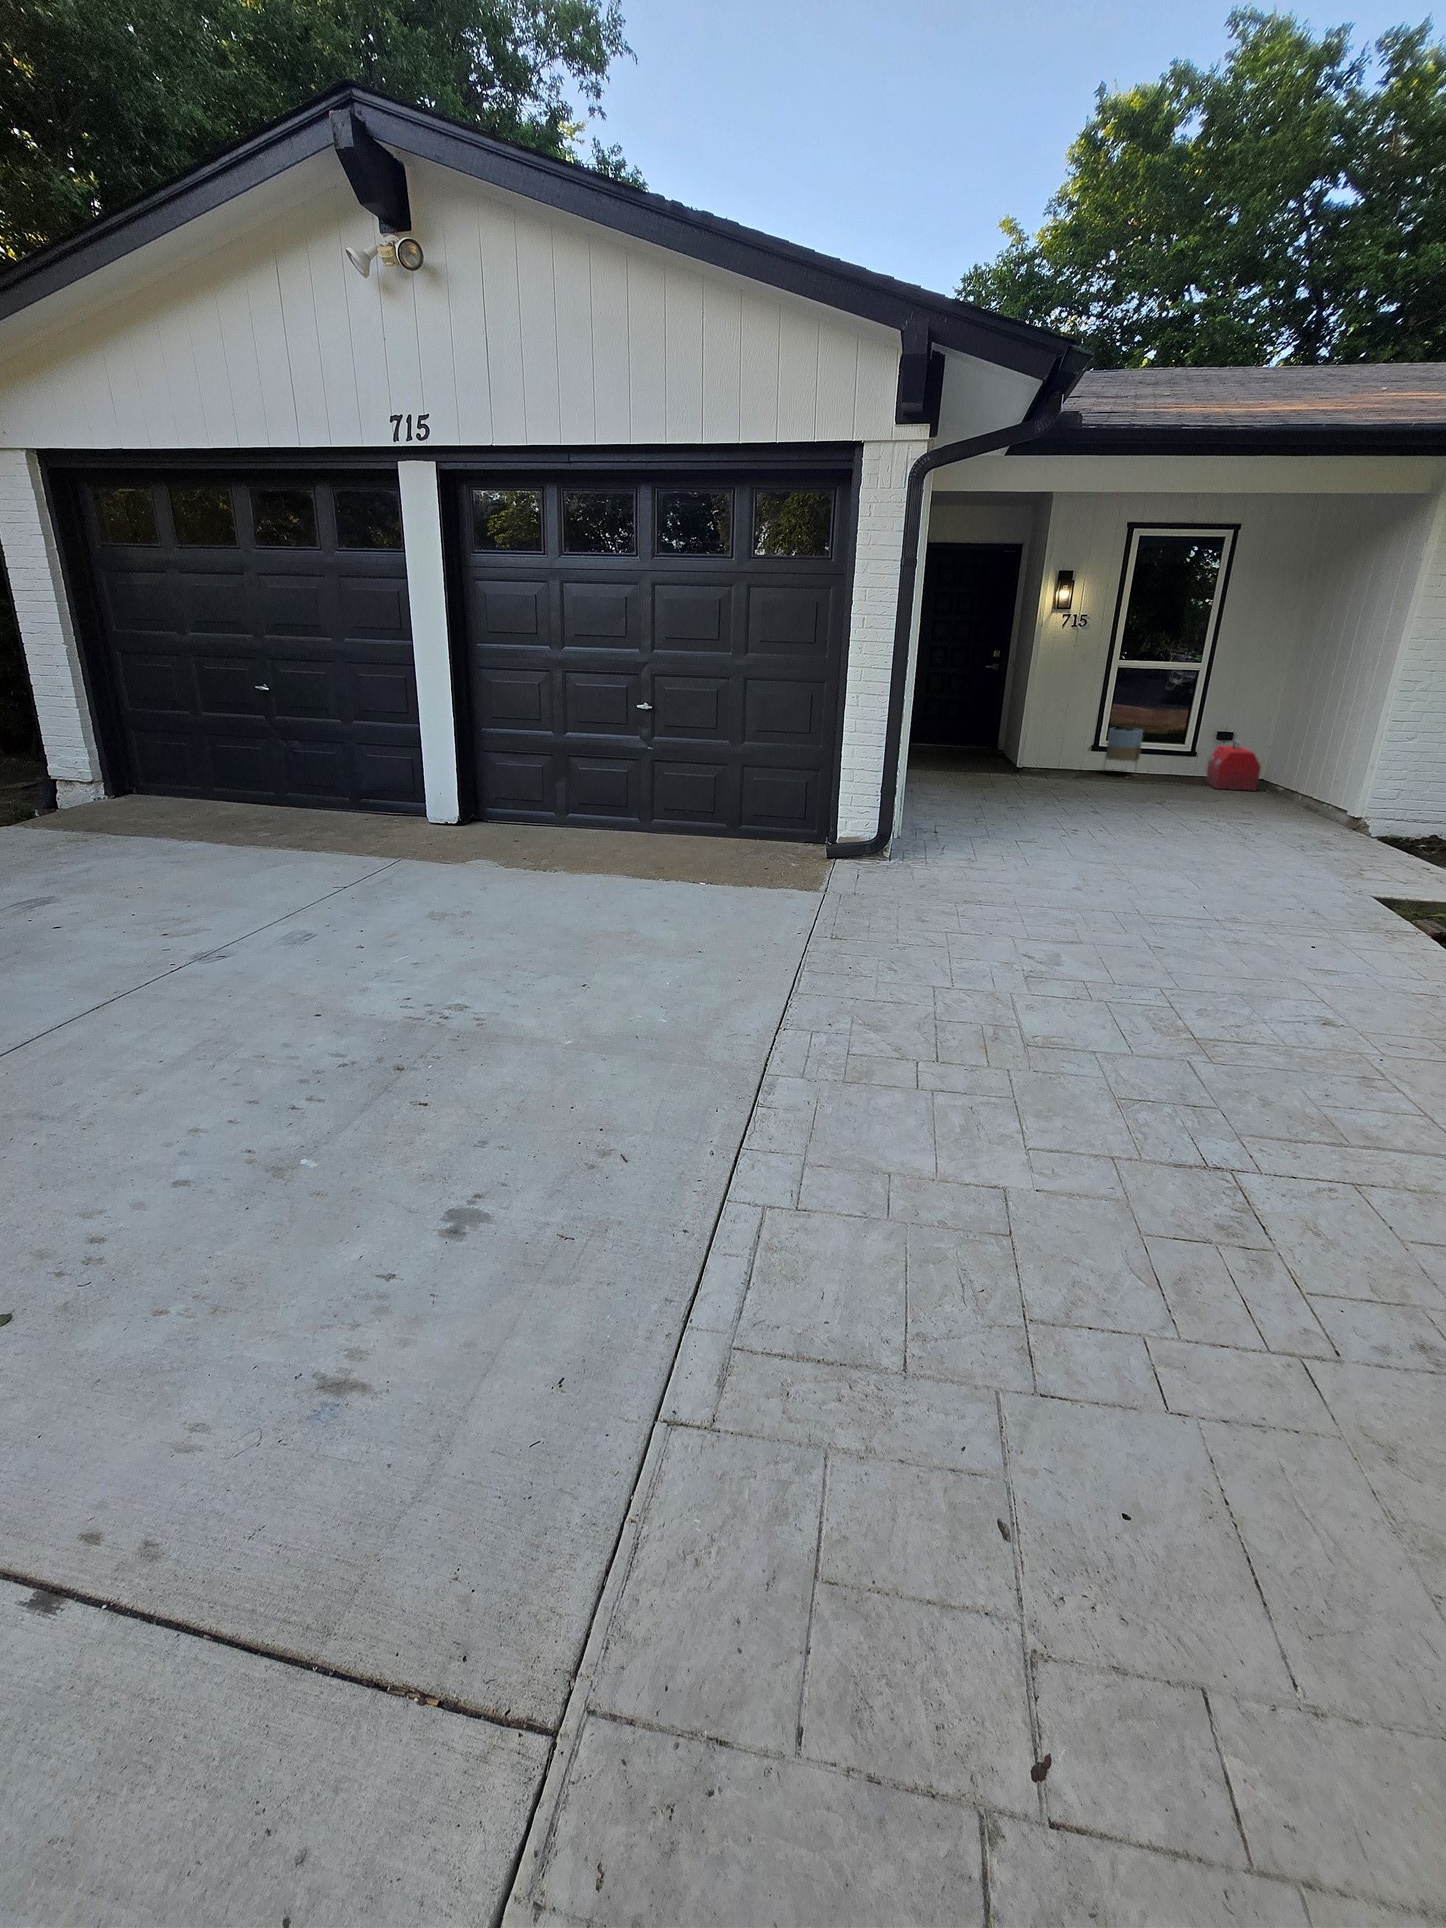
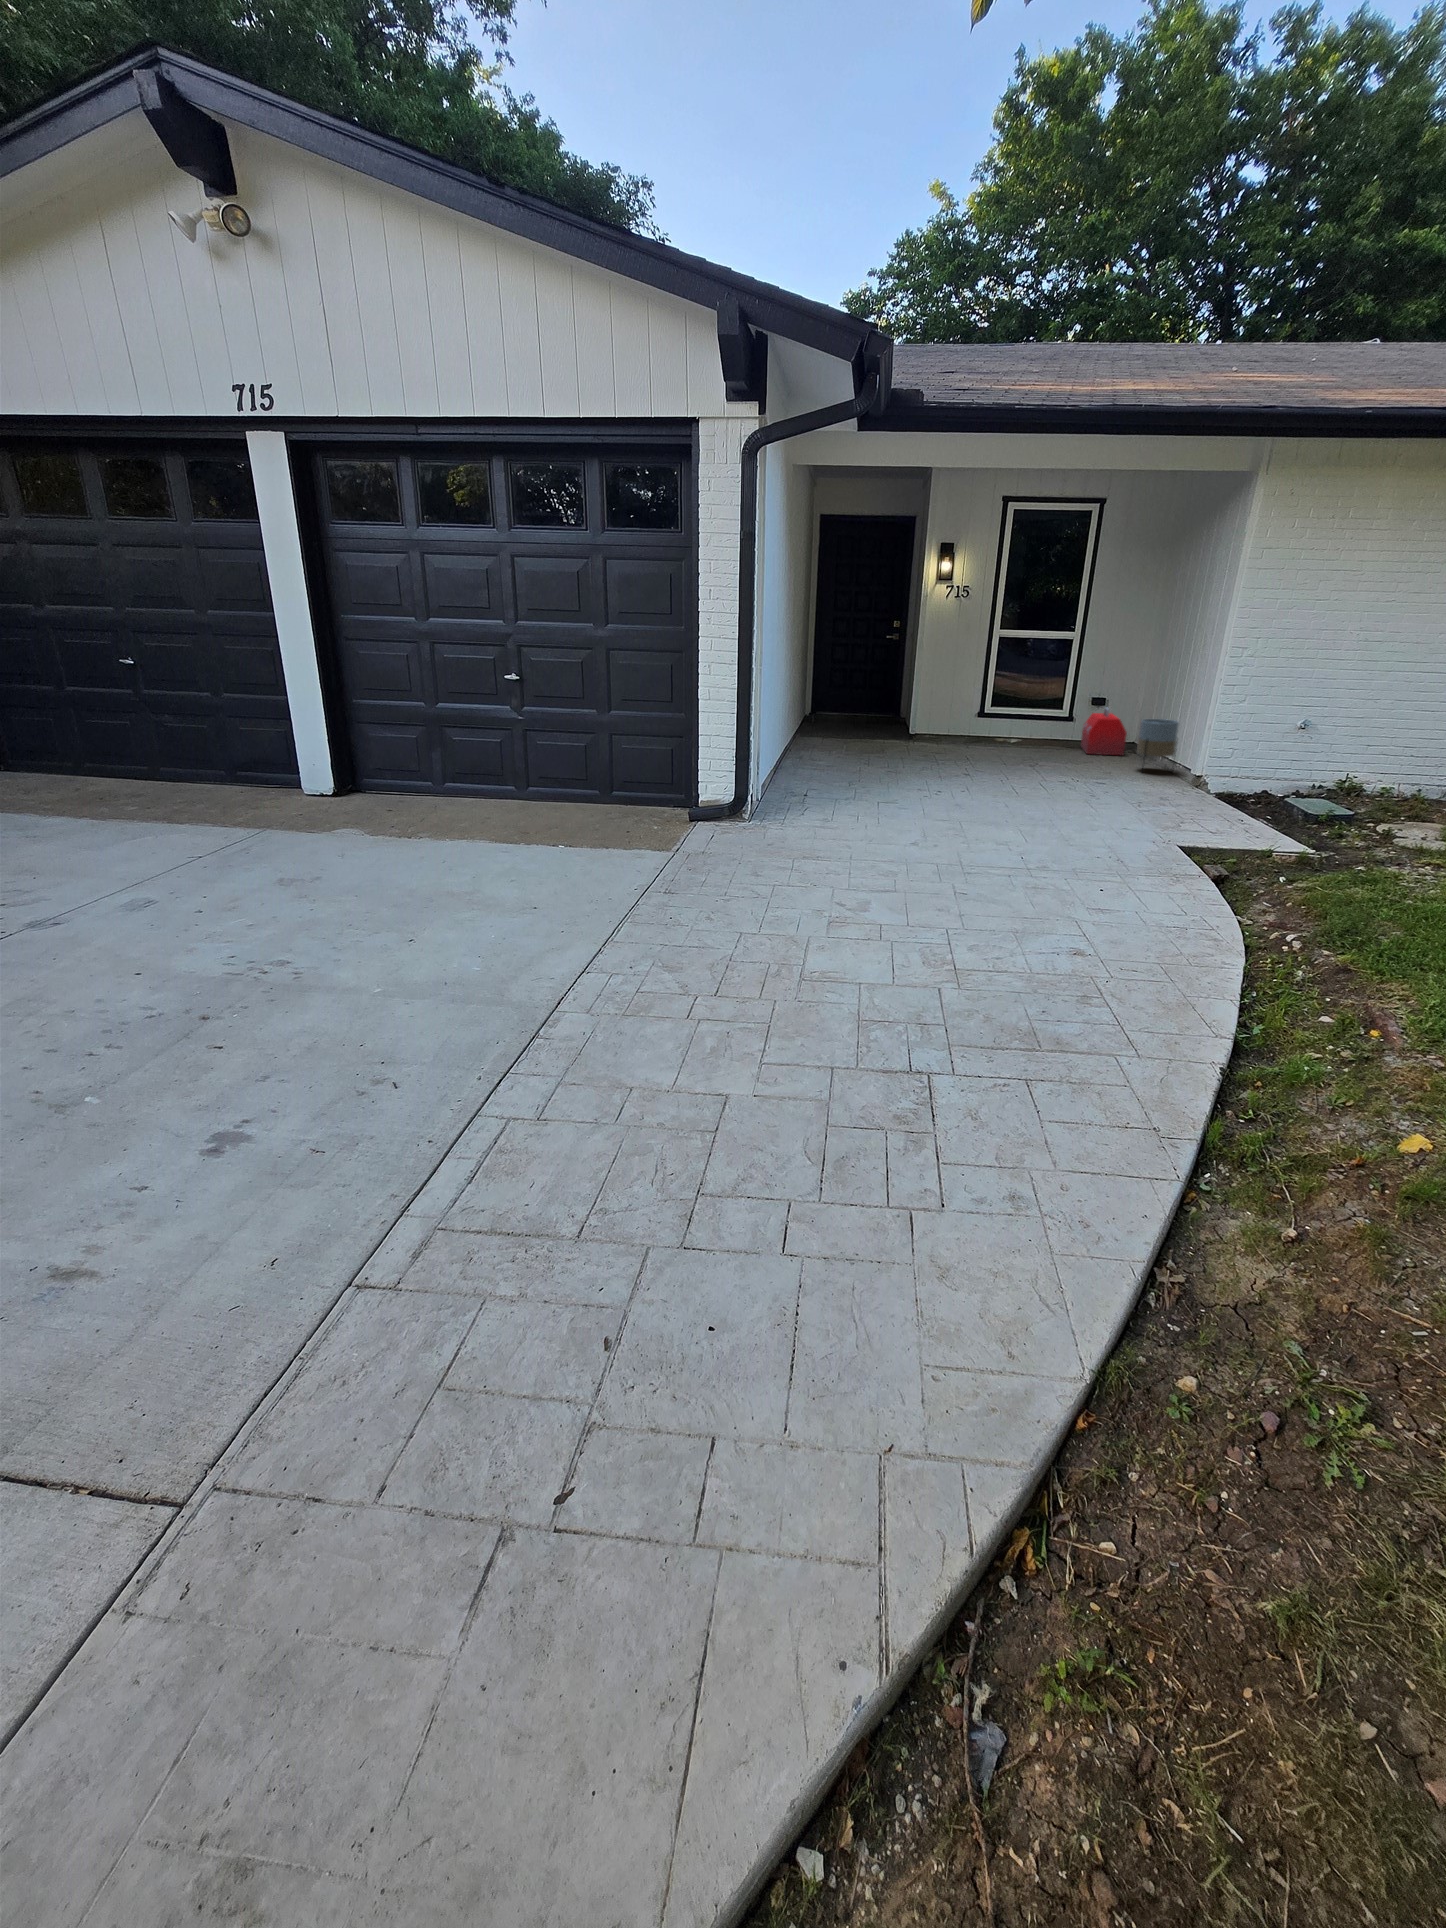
planter: present [1105,728,1143,774] -> present [1137,719,1179,769]

